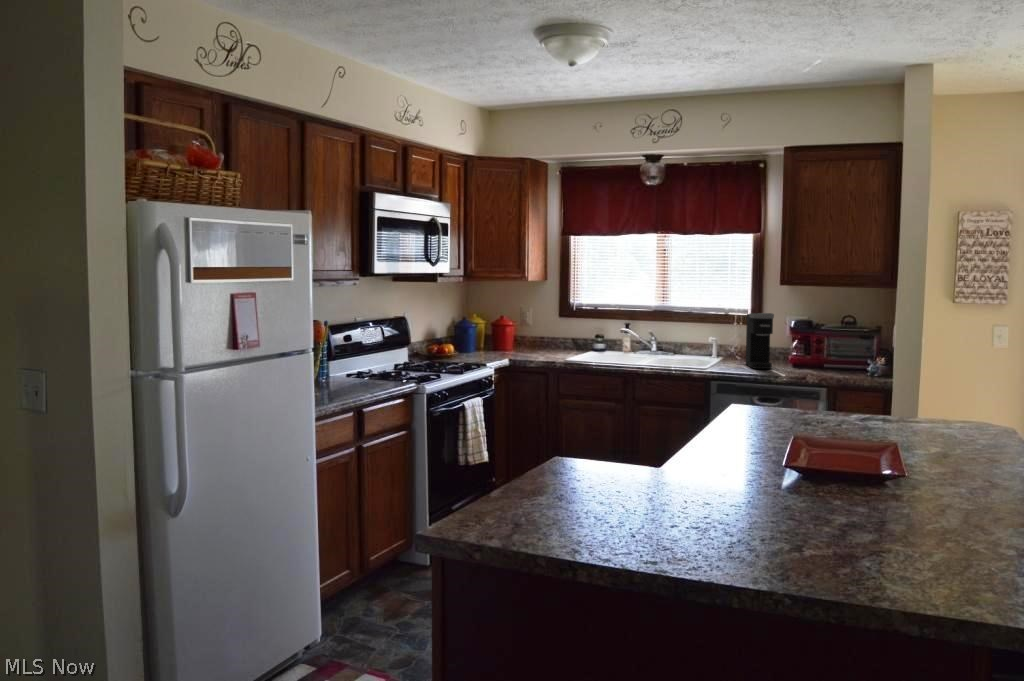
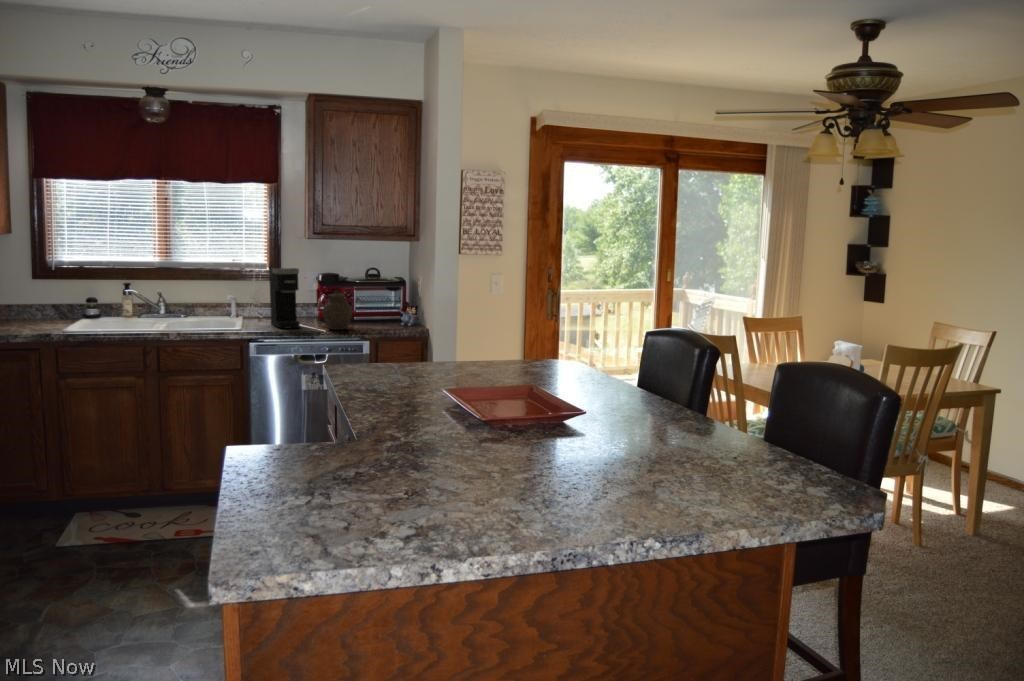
jar: none [794,335,824,373] -> present [323,290,352,330]

